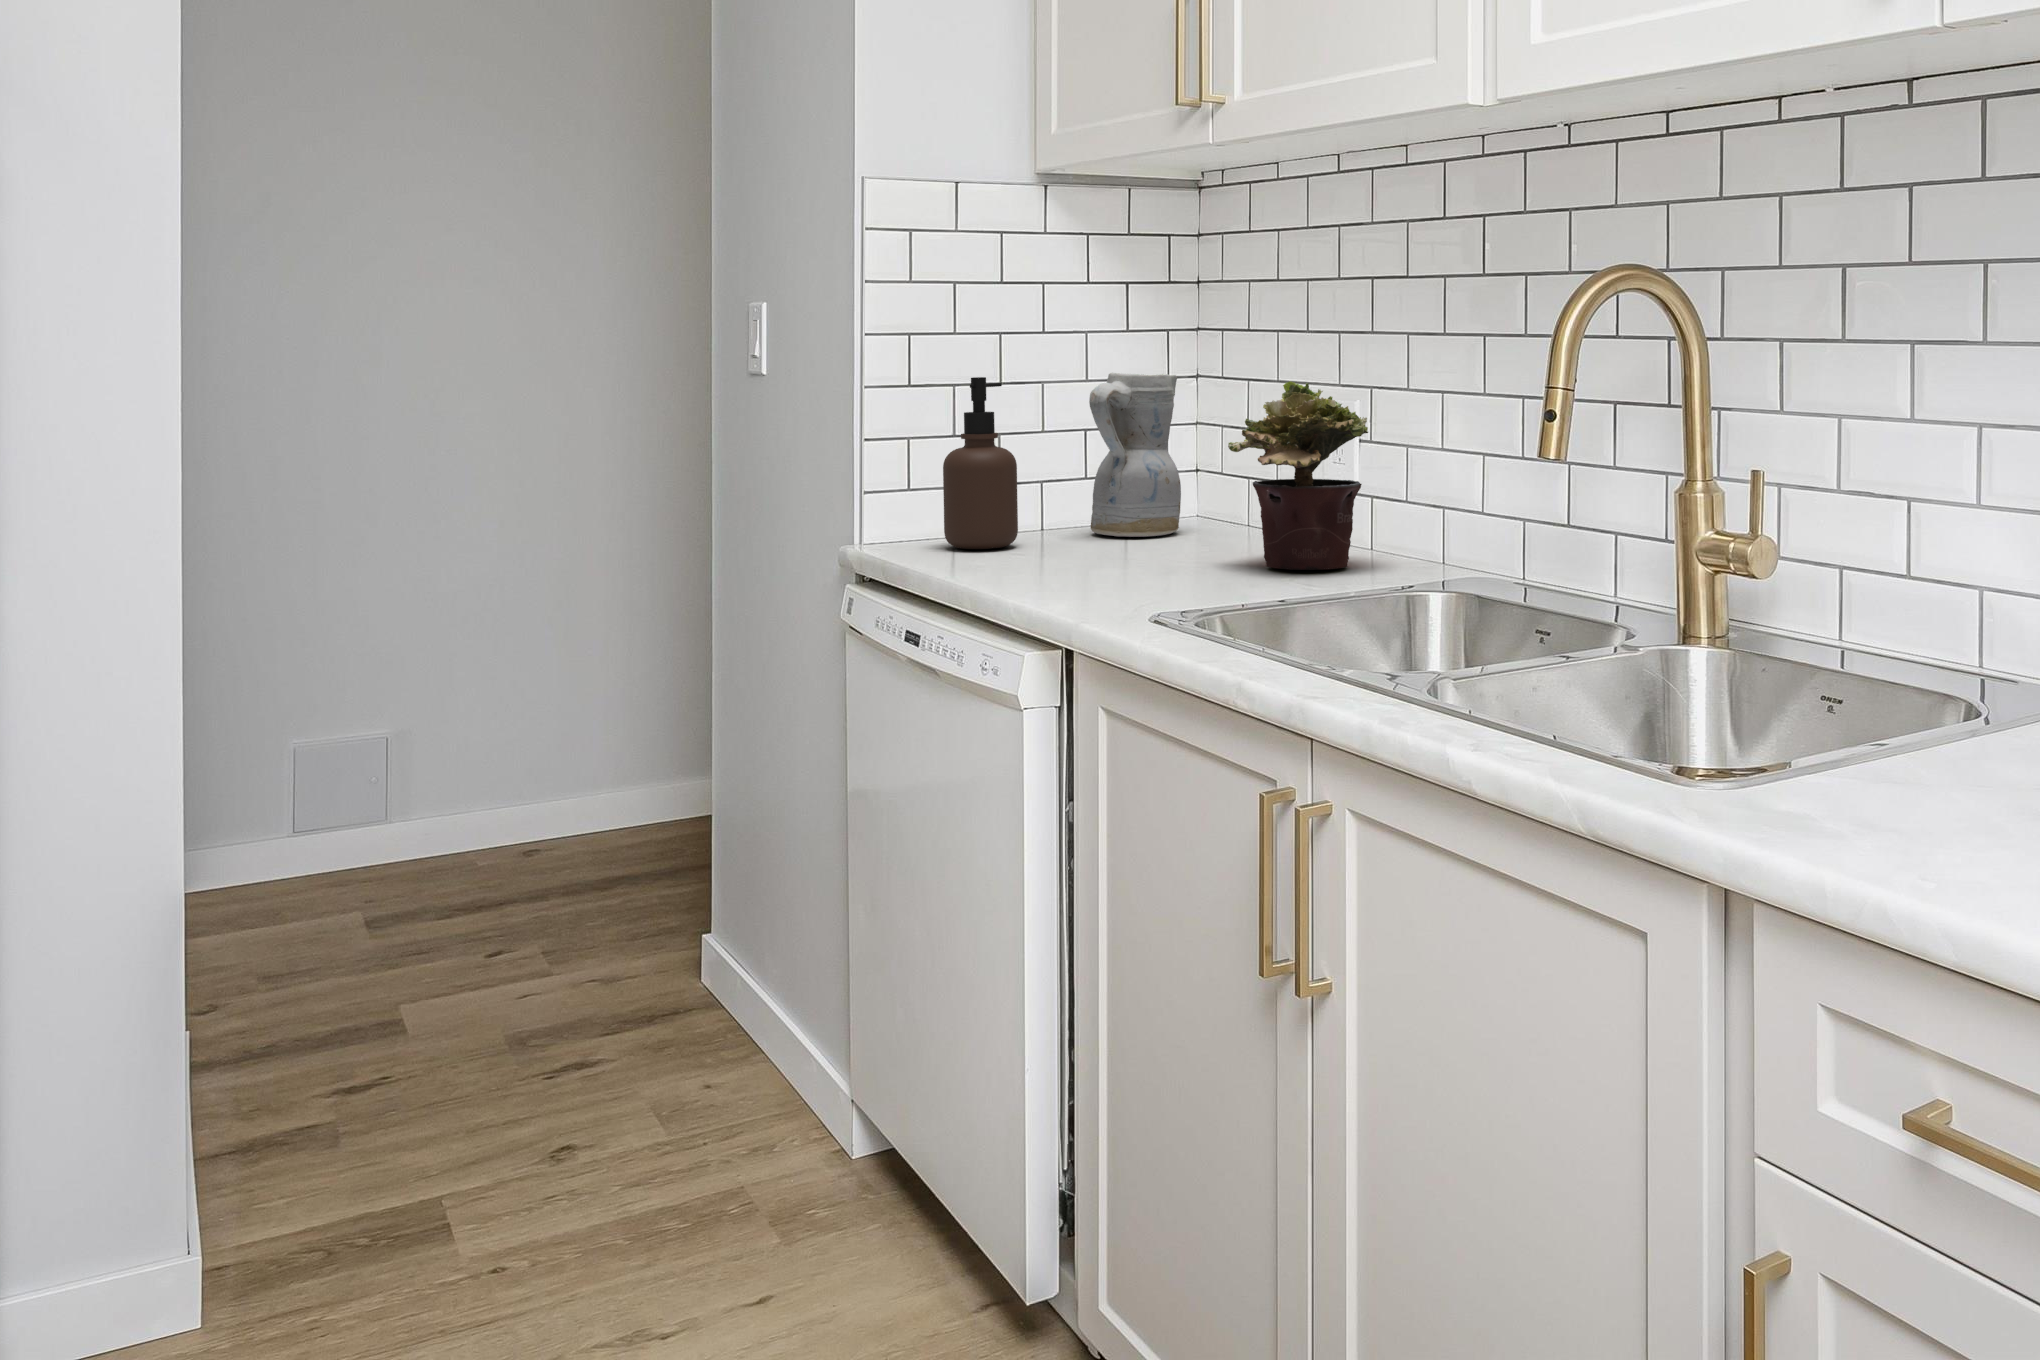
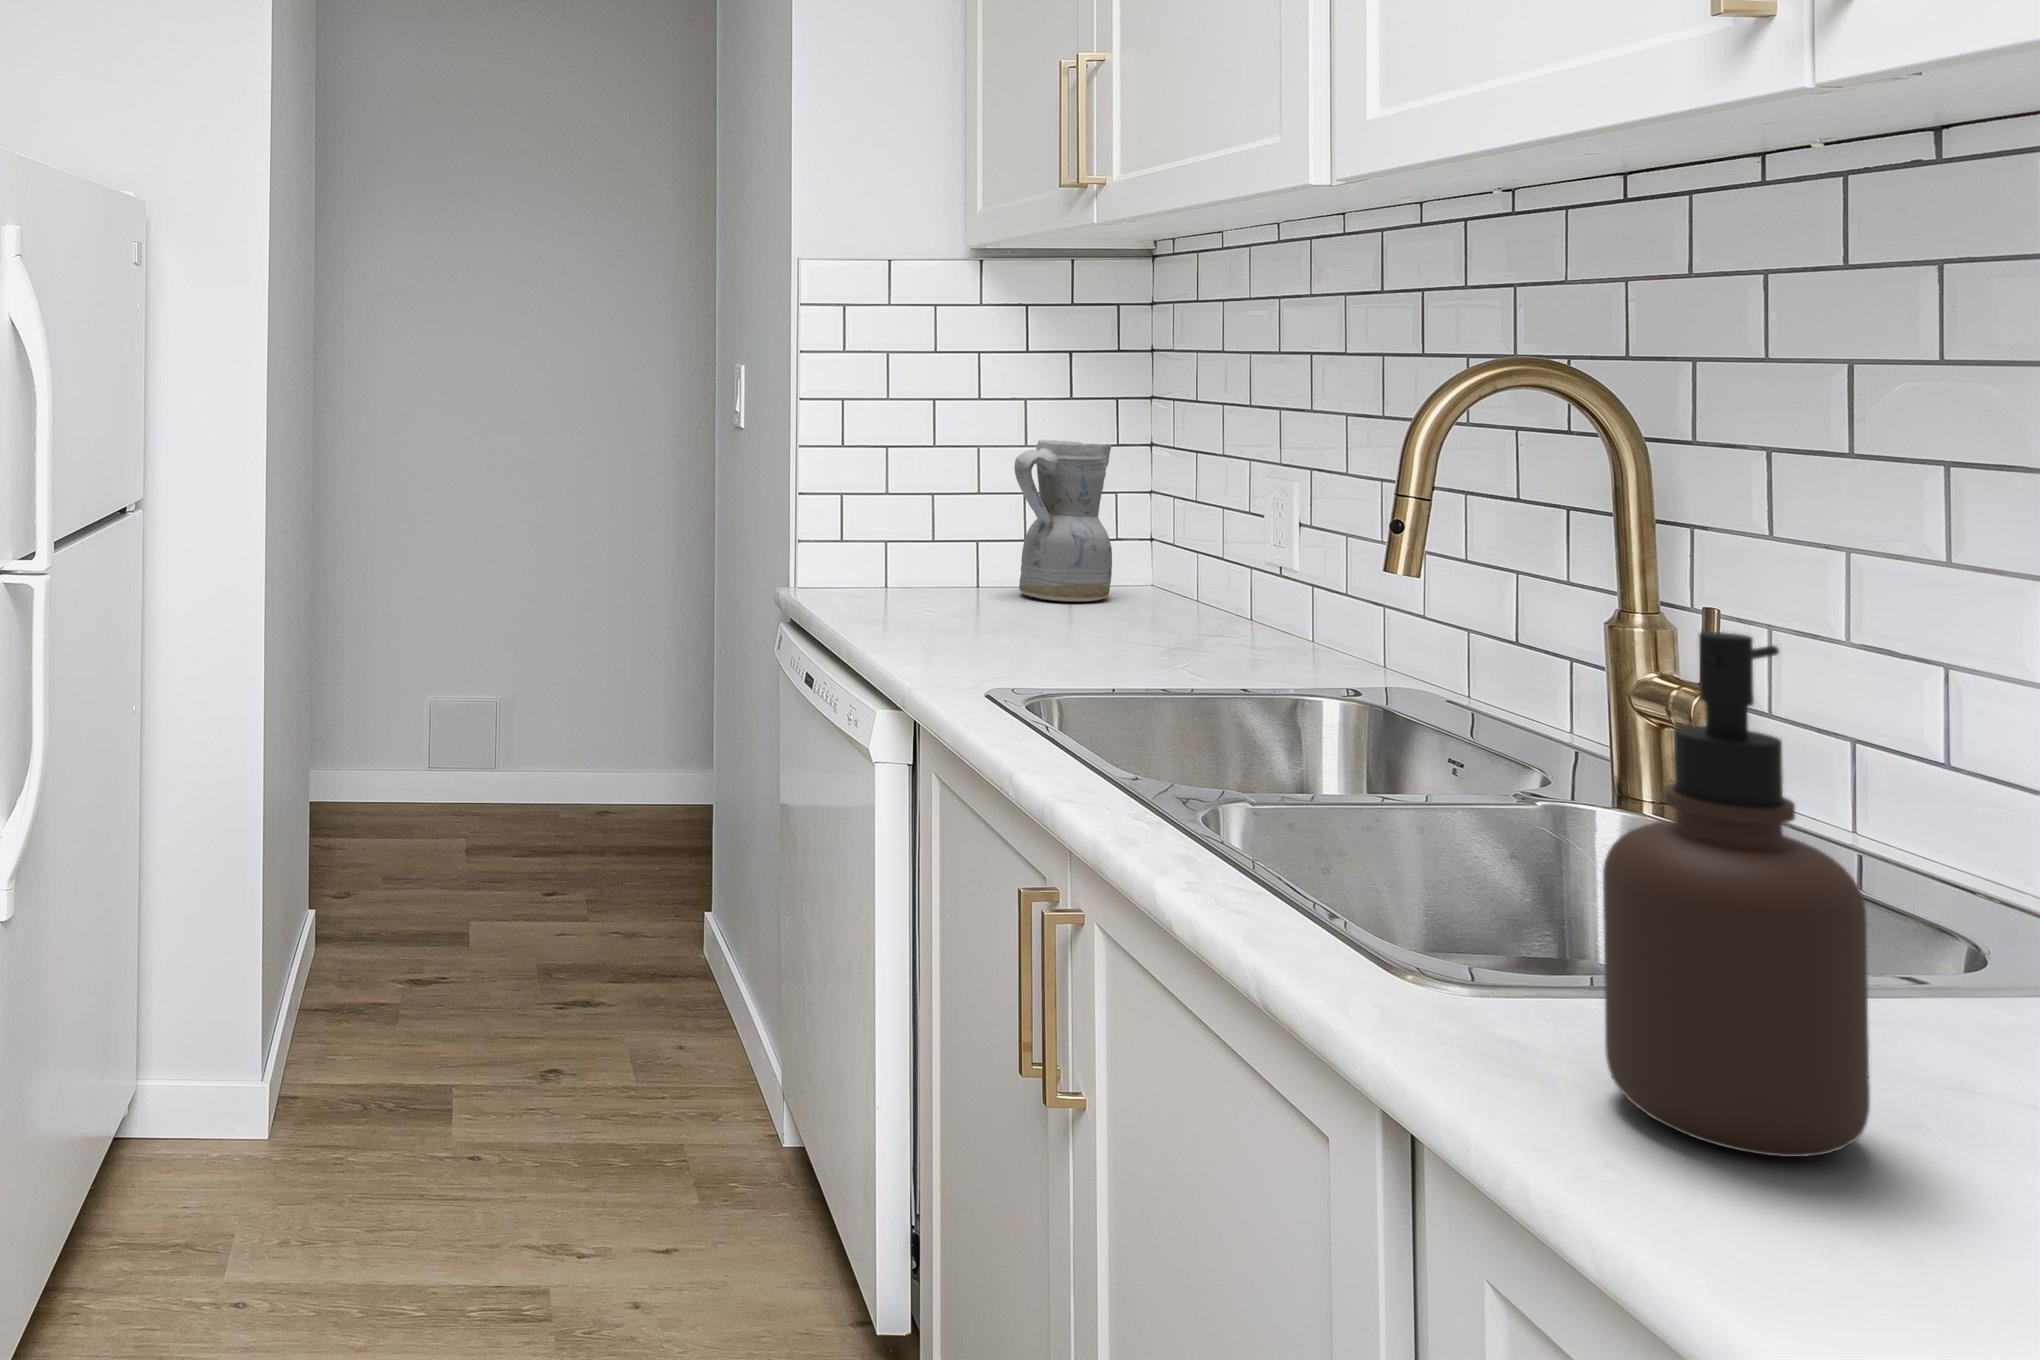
soap dispenser: present [943,377,1018,549] -> present [1603,632,1870,1157]
potted plant: present [1228,381,1368,570] -> none [1128,460,1283,658]

